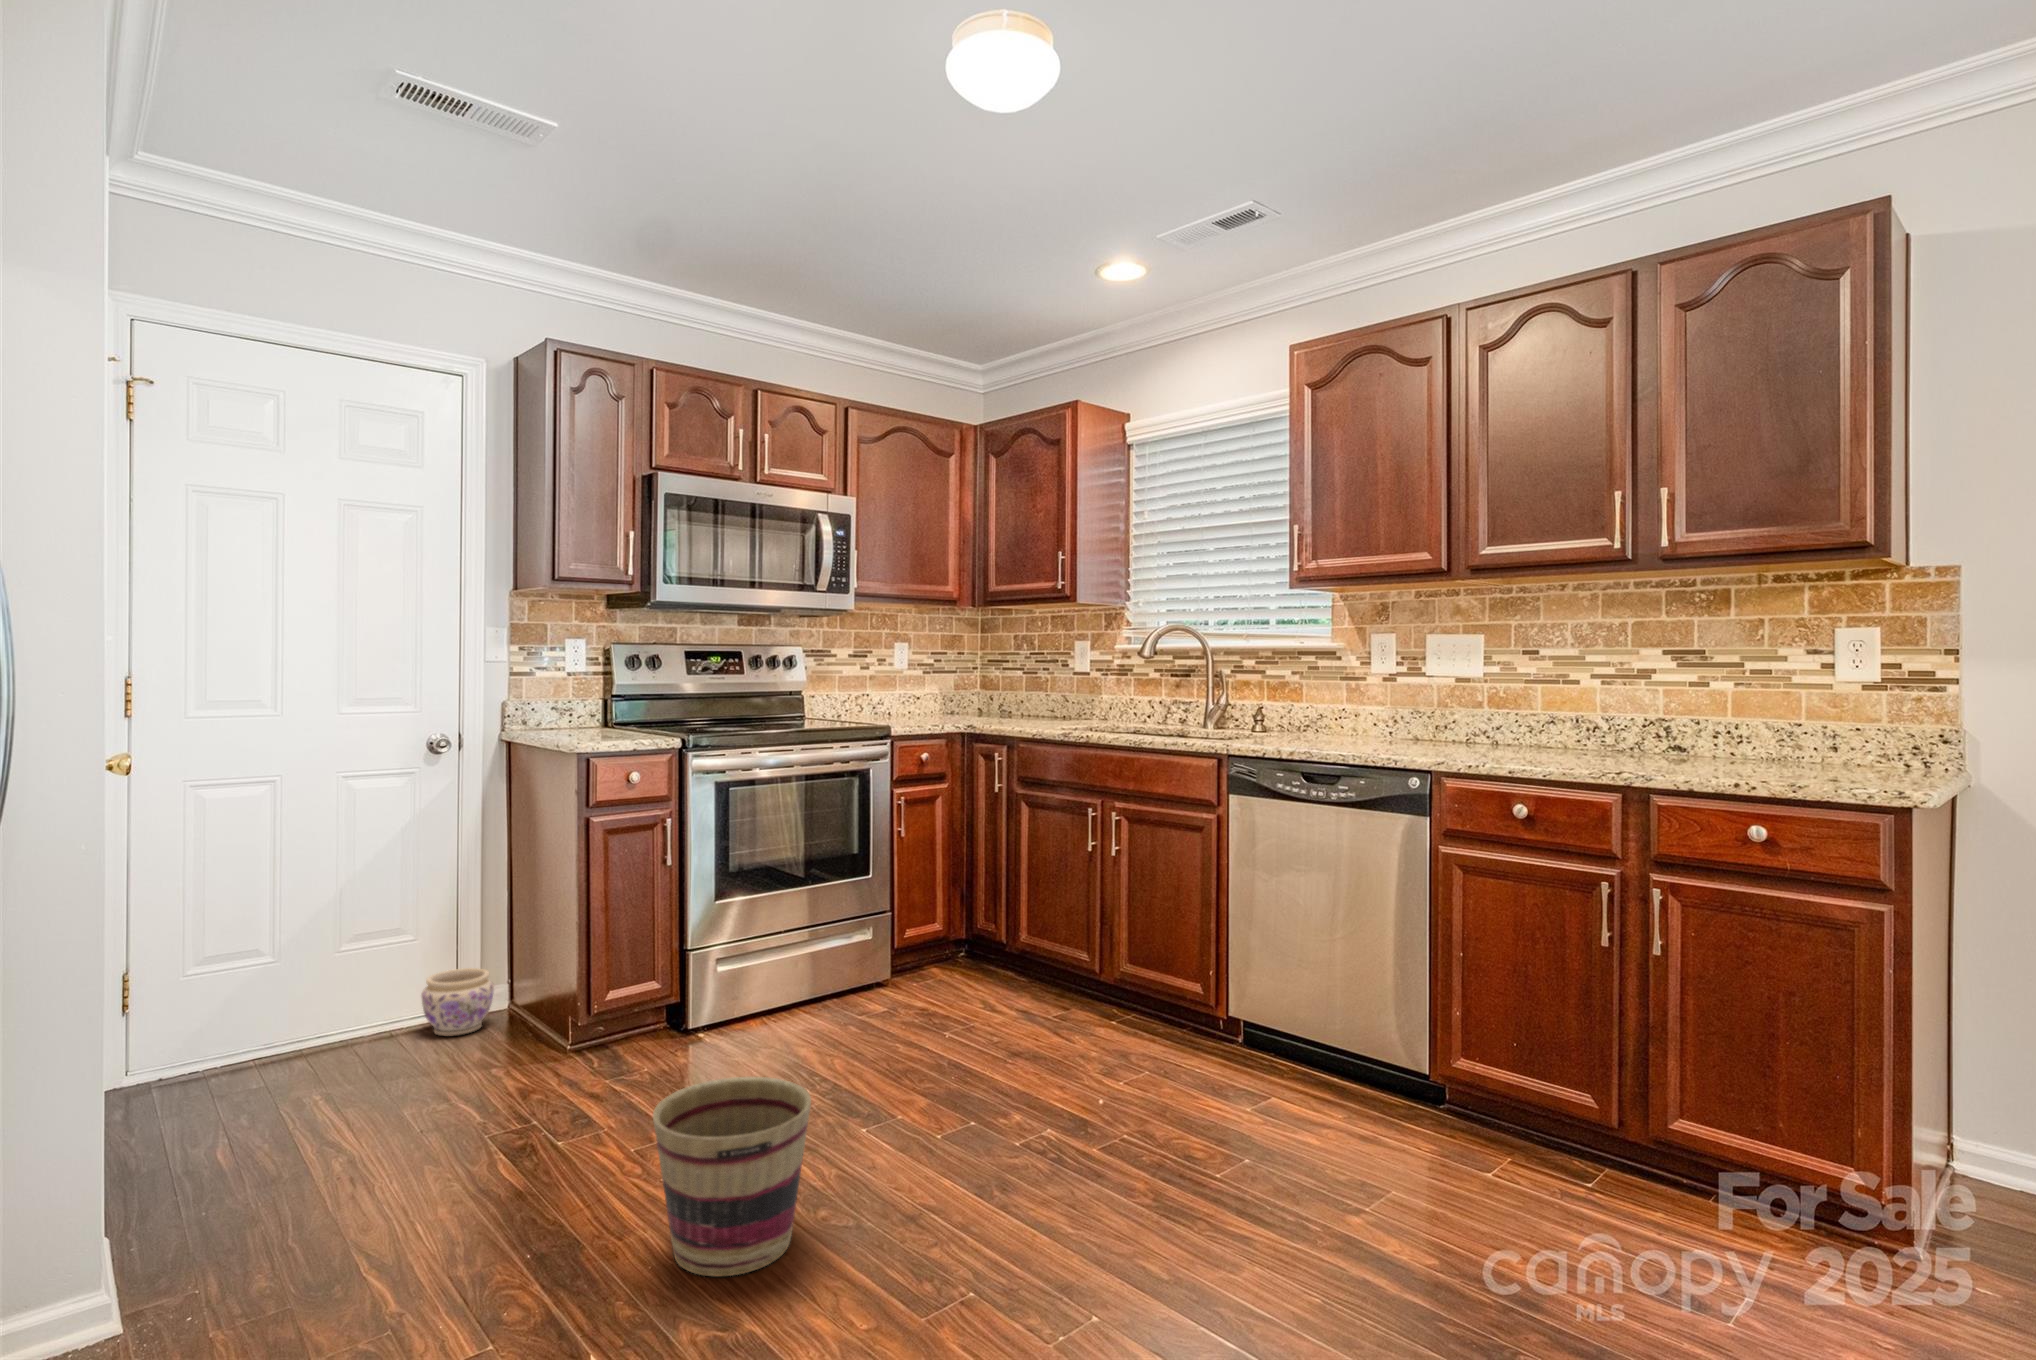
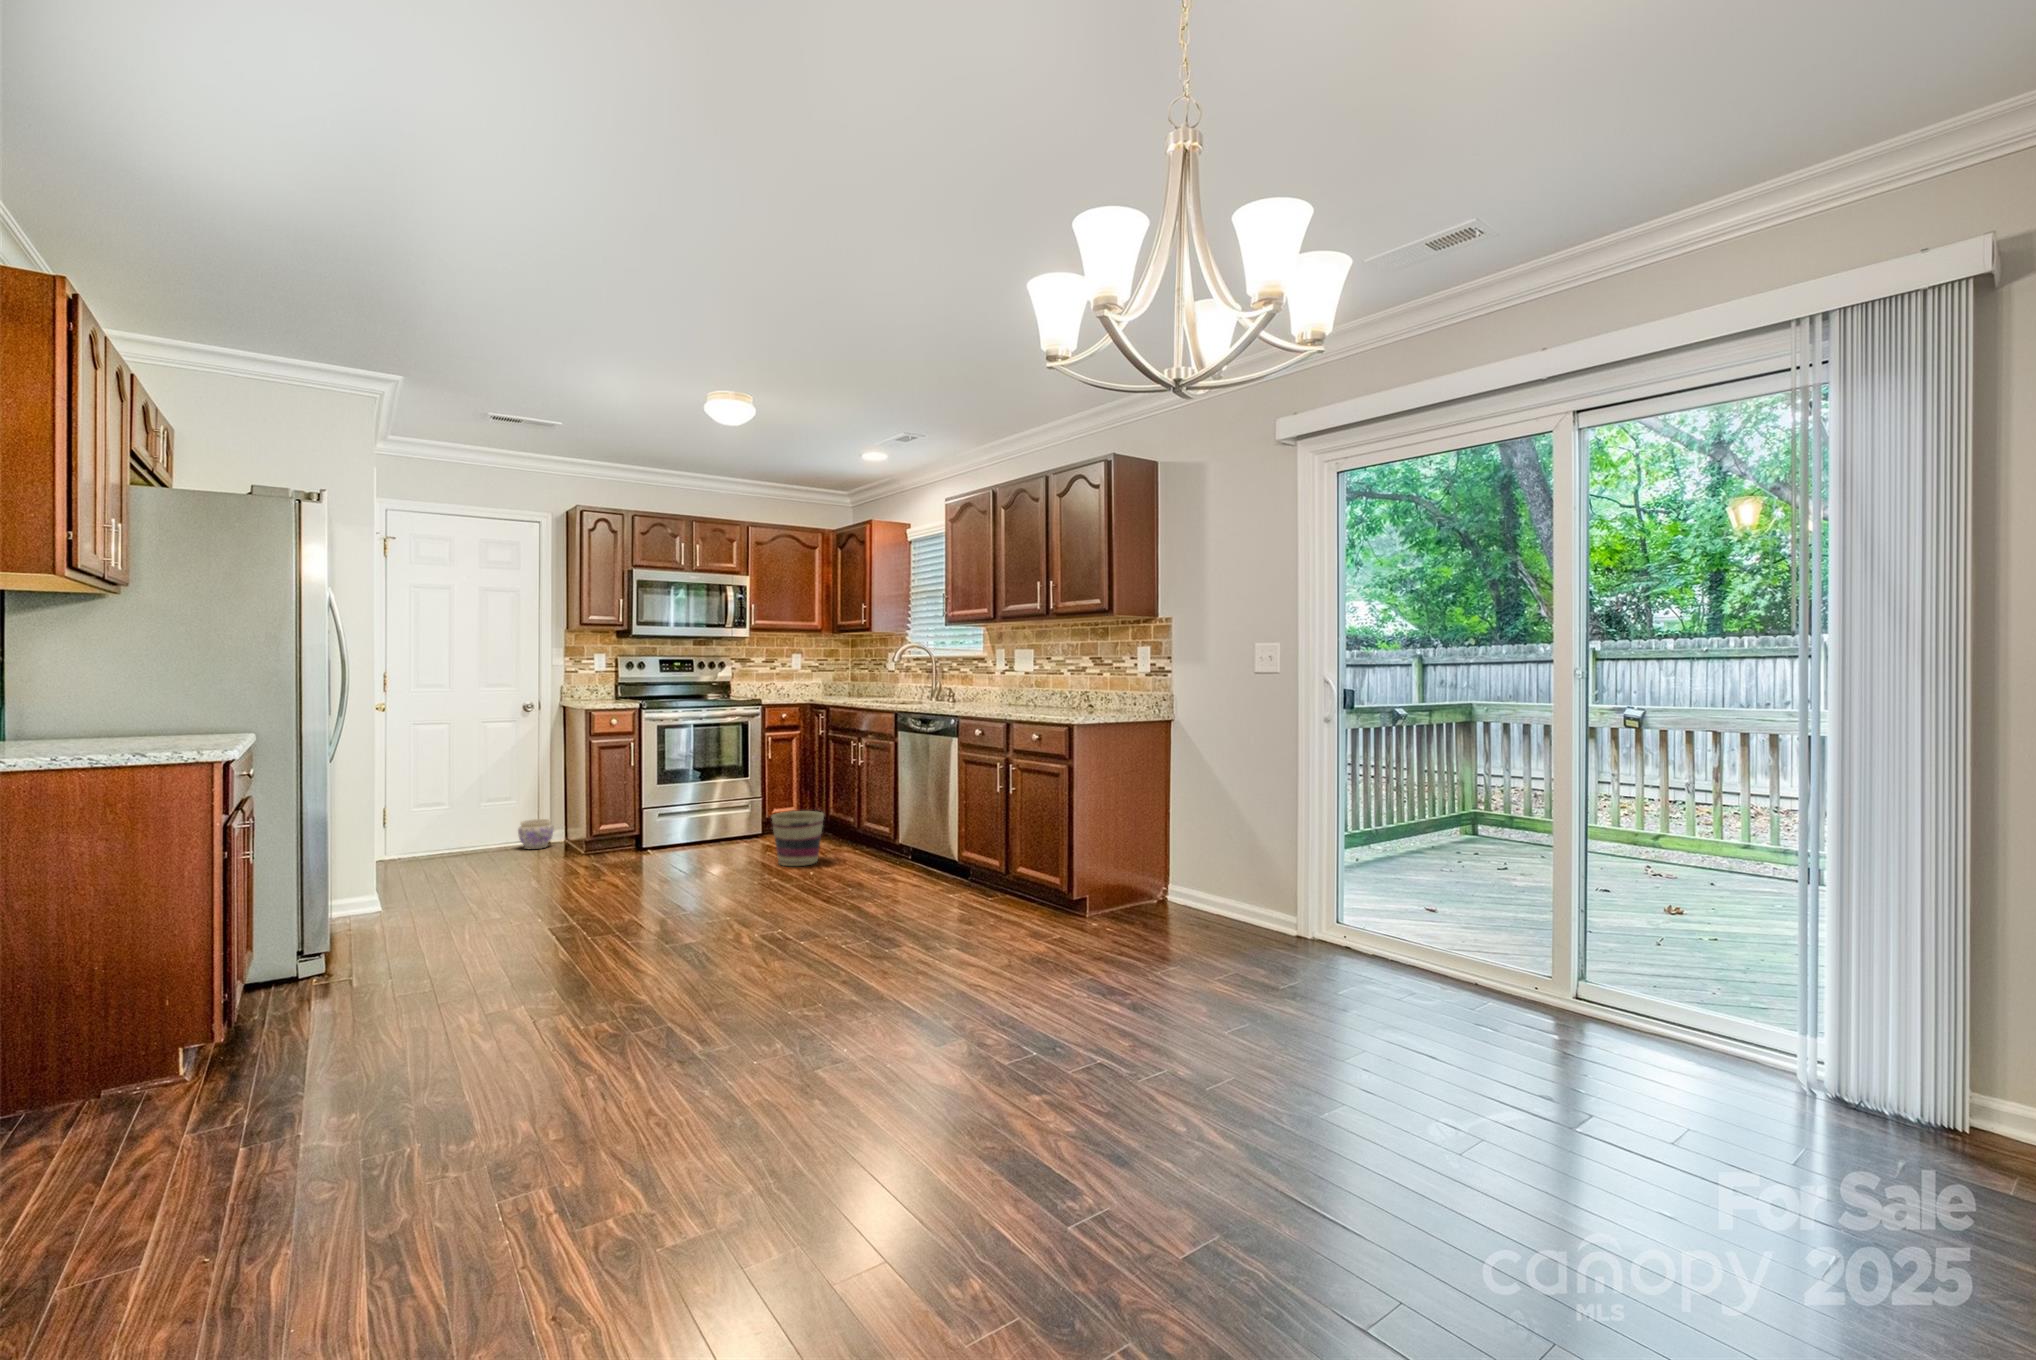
basket: present [653,1077,811,1276] -> present [772,811,824,866]

